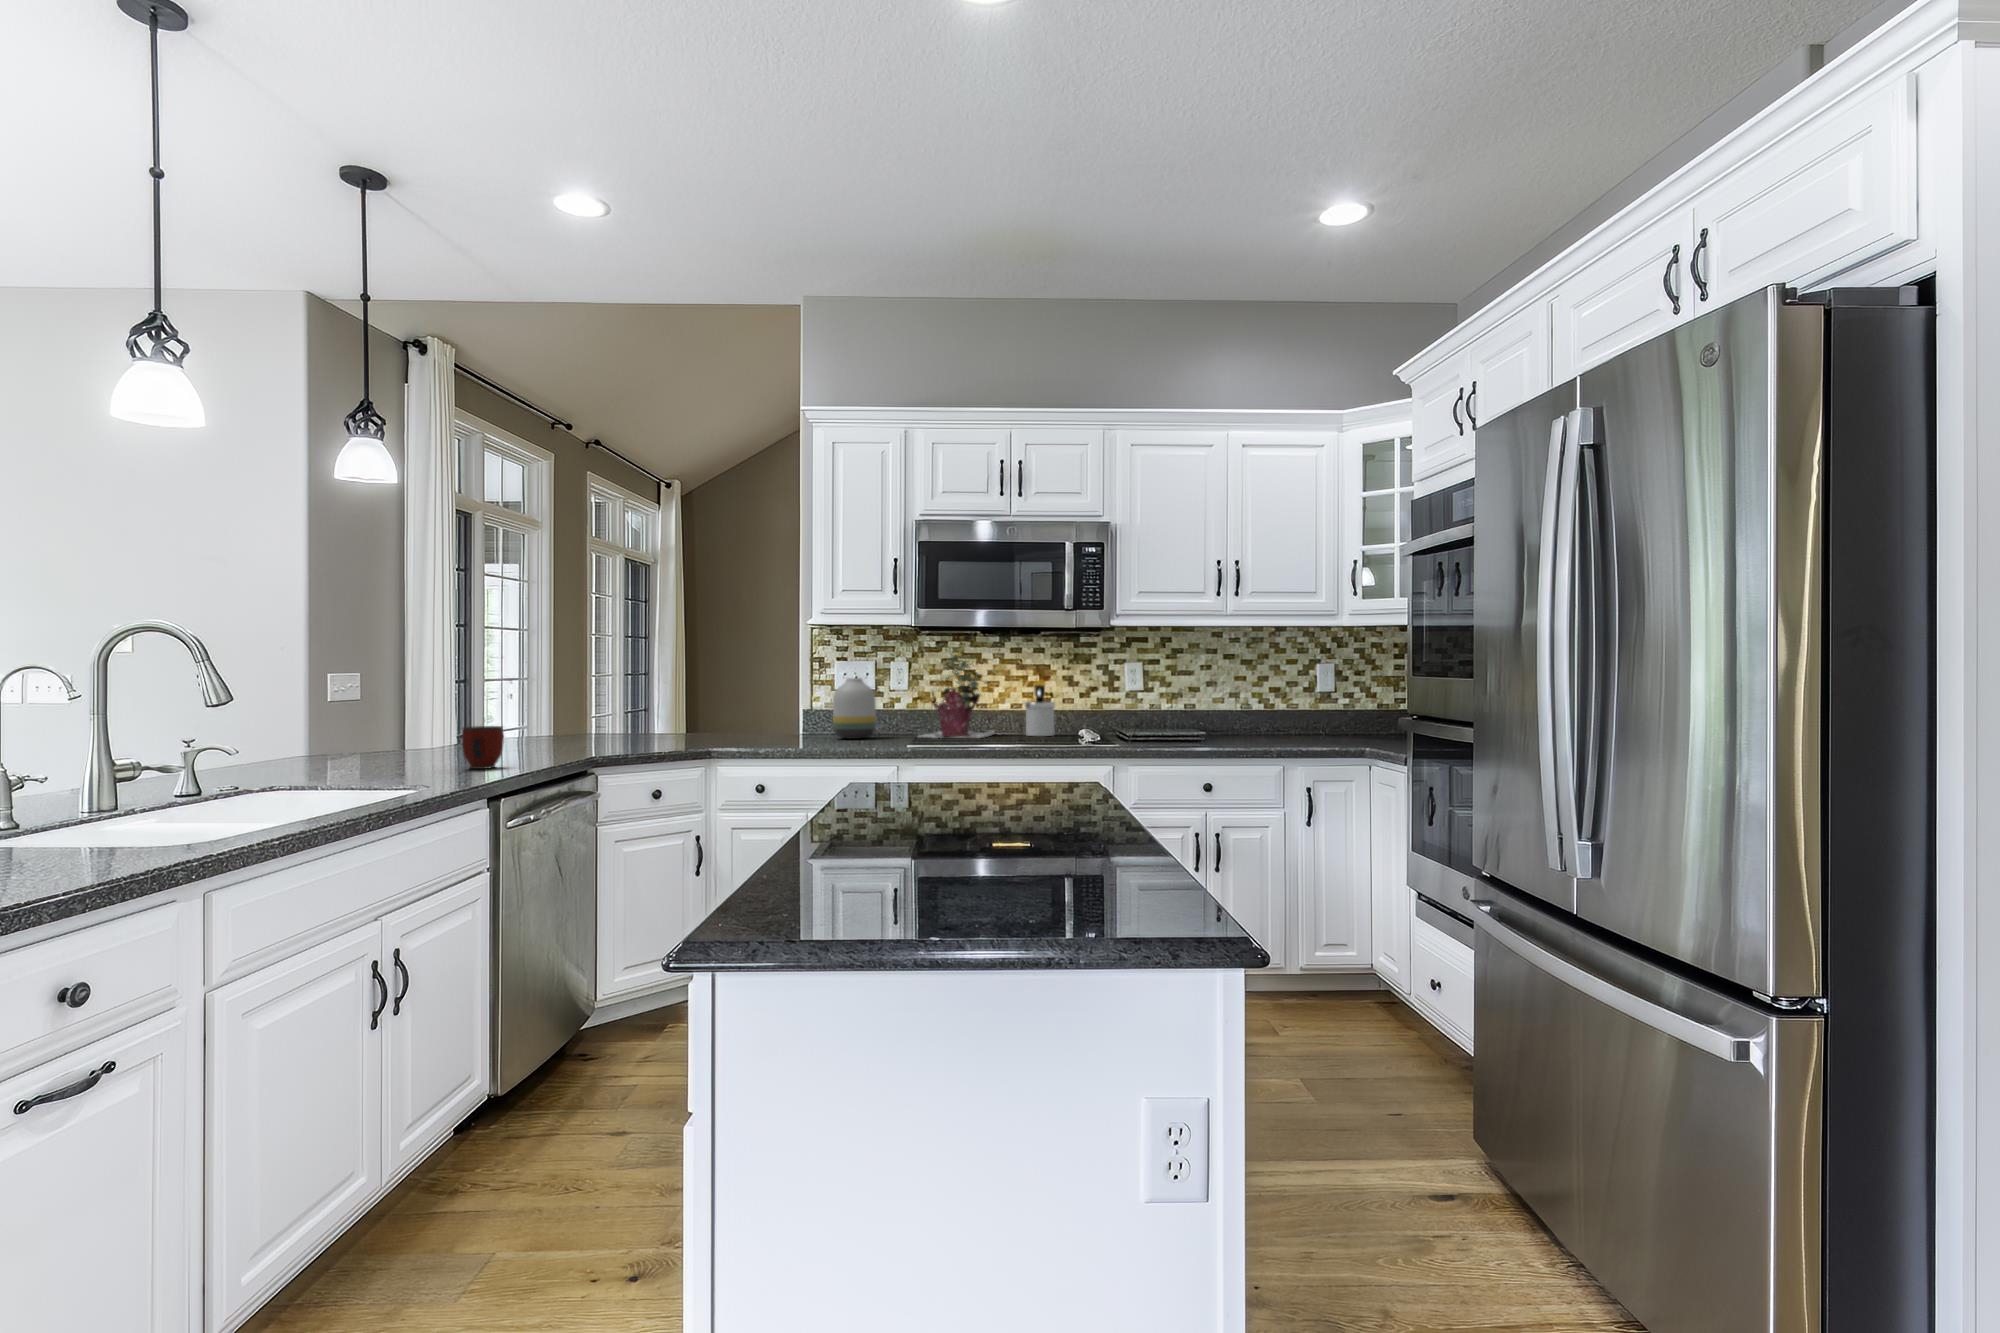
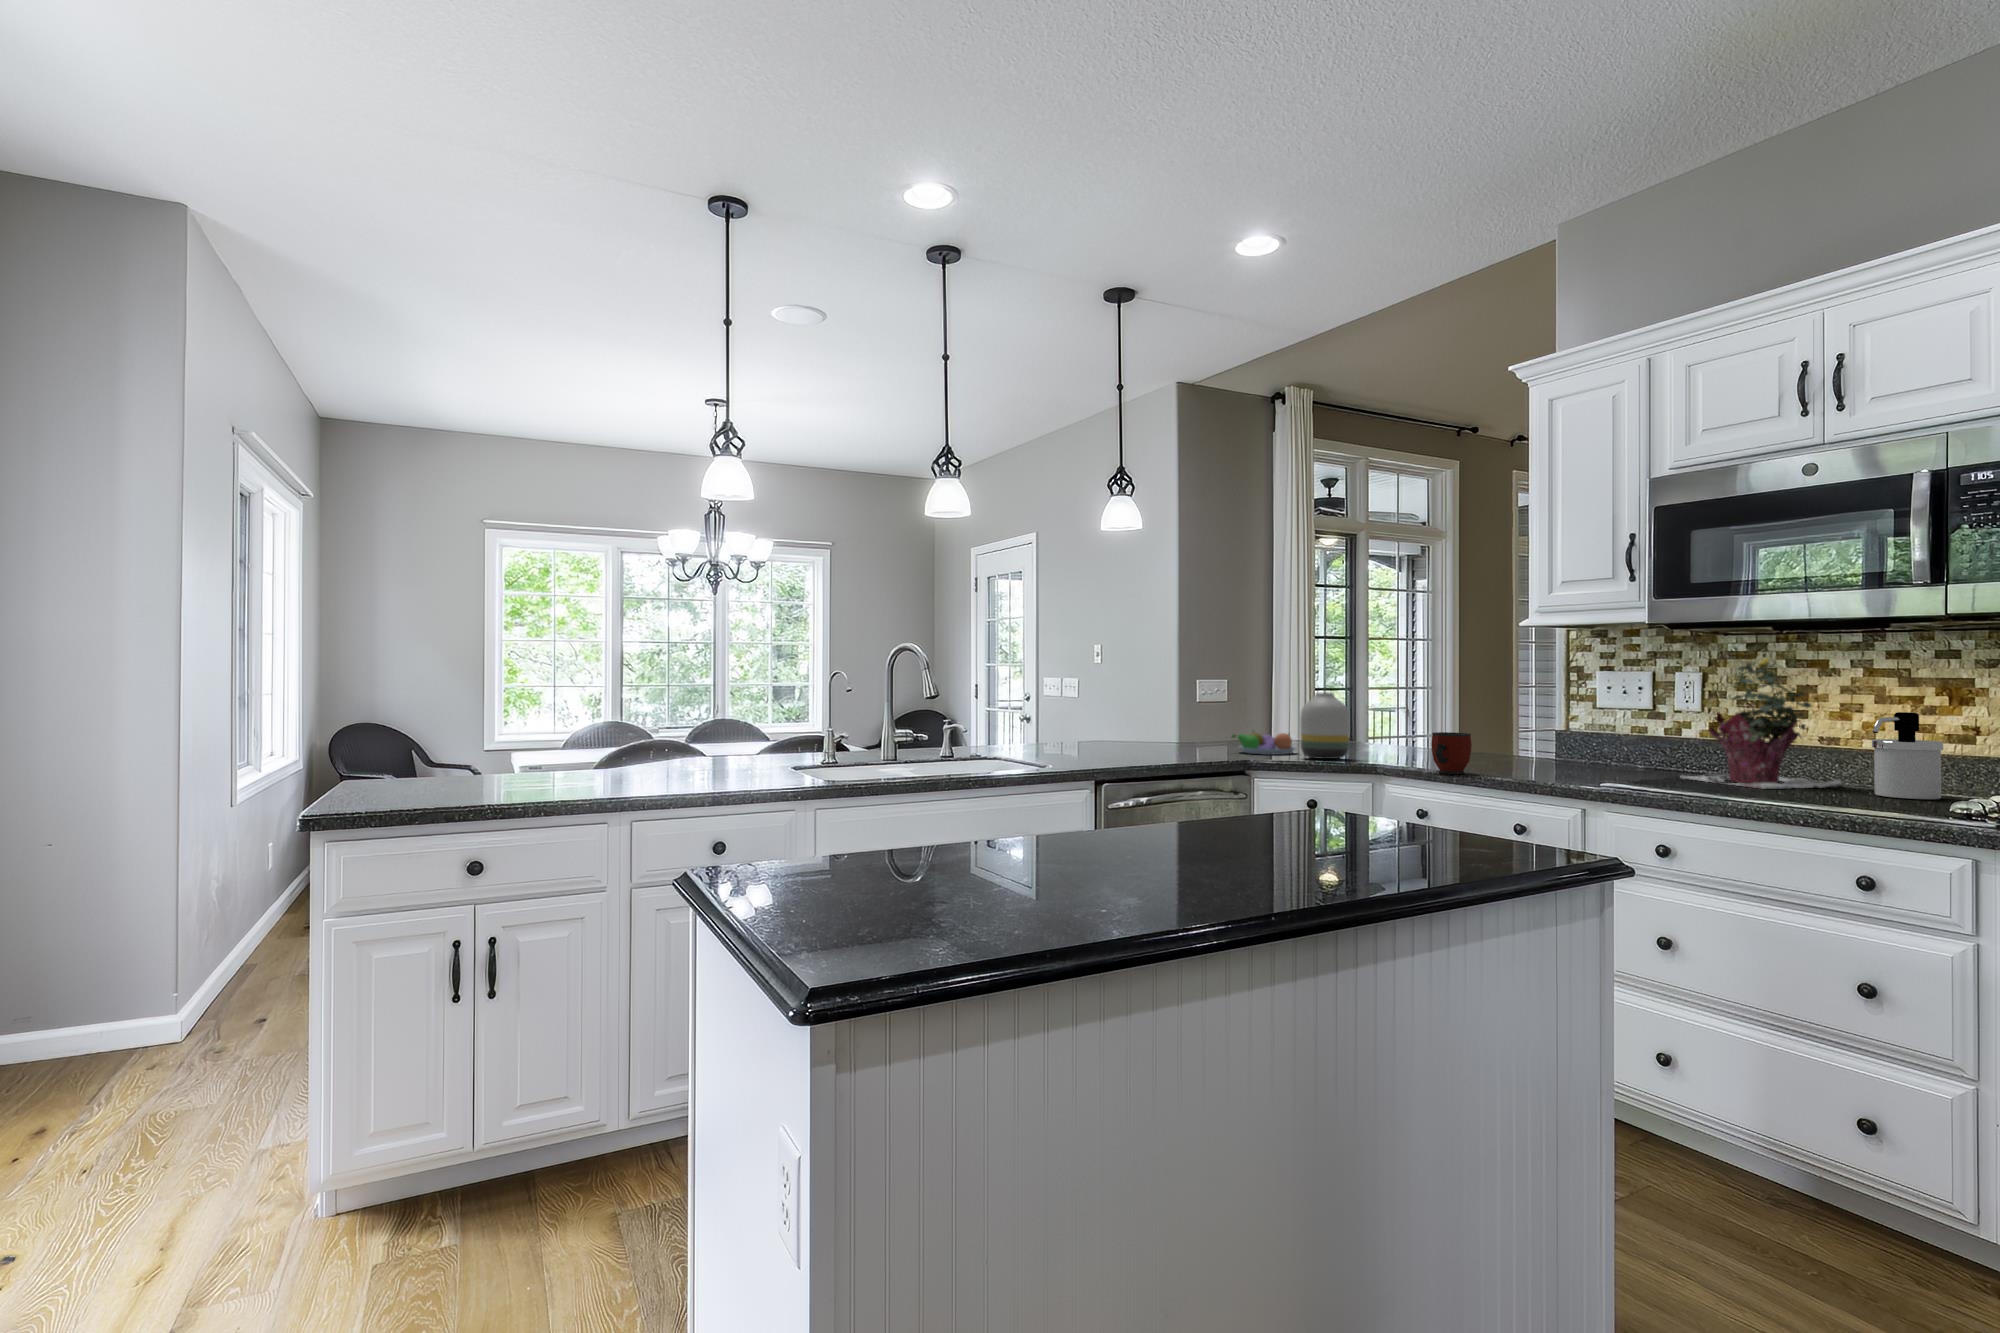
vase: present [833,678,876,739] -> present [1300,693,1350,759]
fruit bowl: none [505,725,578,752] -> present [1232,732,1296,755]
mug: present [462,726,504,769] -> present [1431,732,1472,774]

